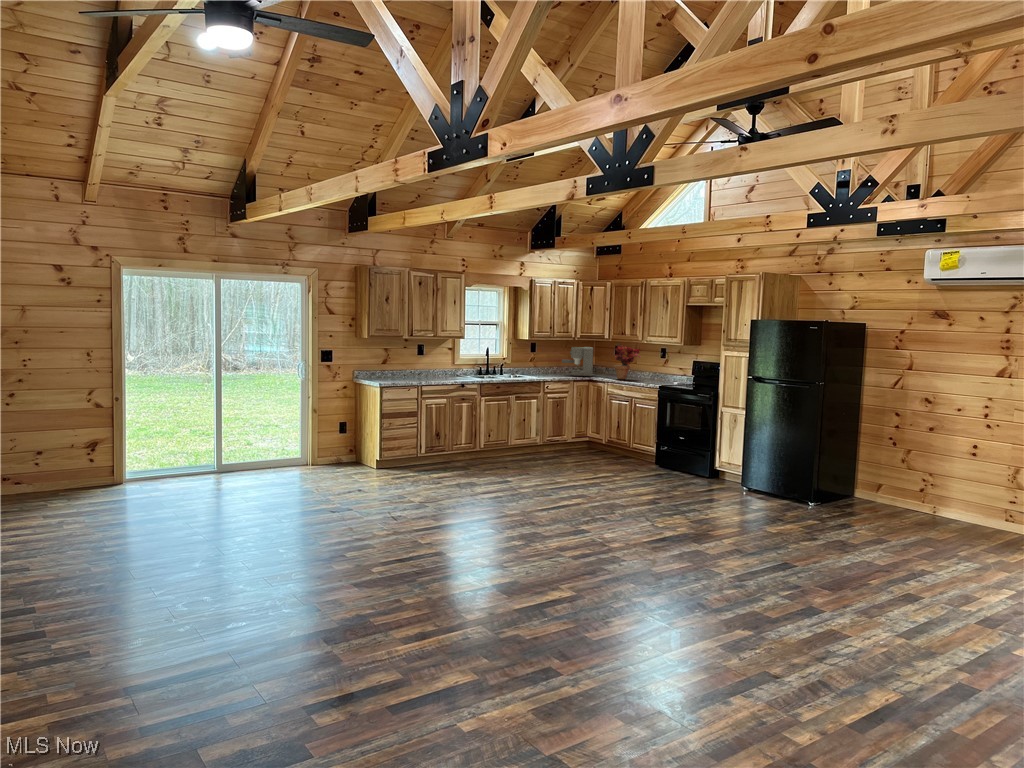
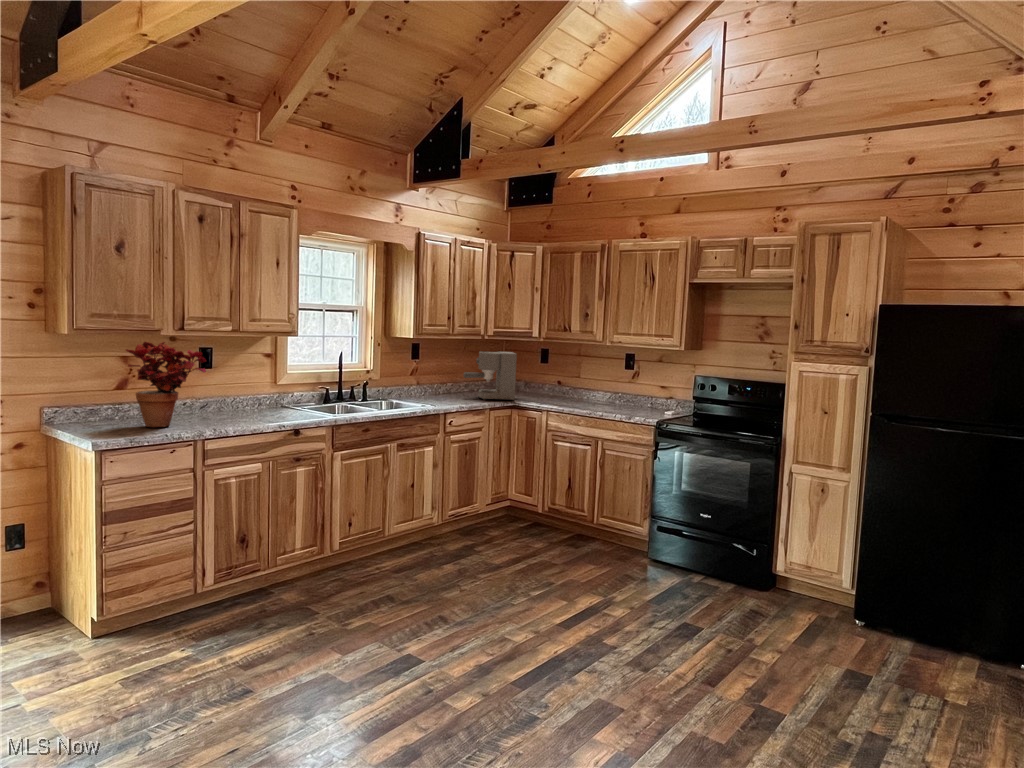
potted plant: present [615,346,640,379] -> present [126,342,206,427]

